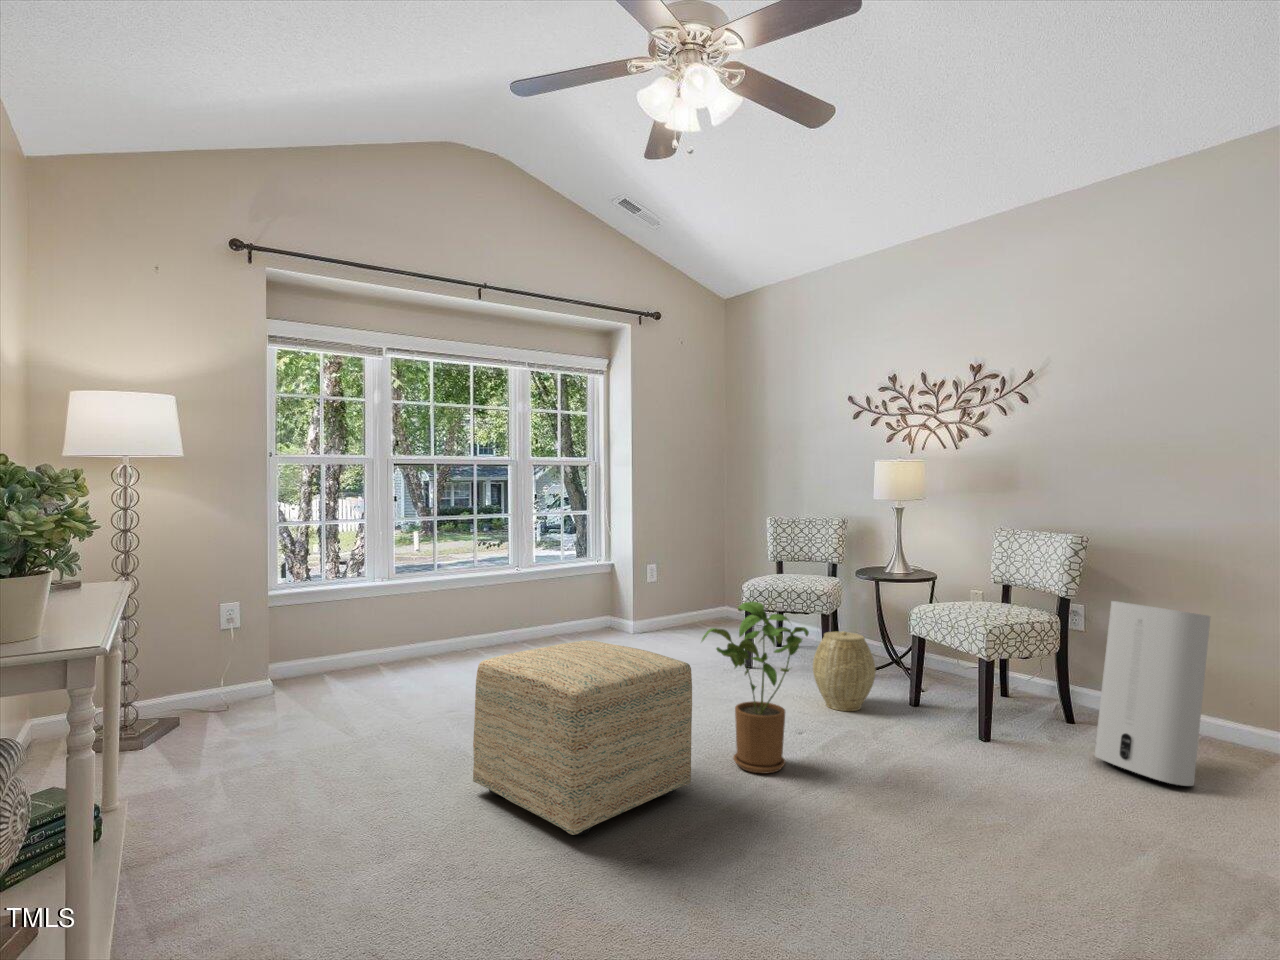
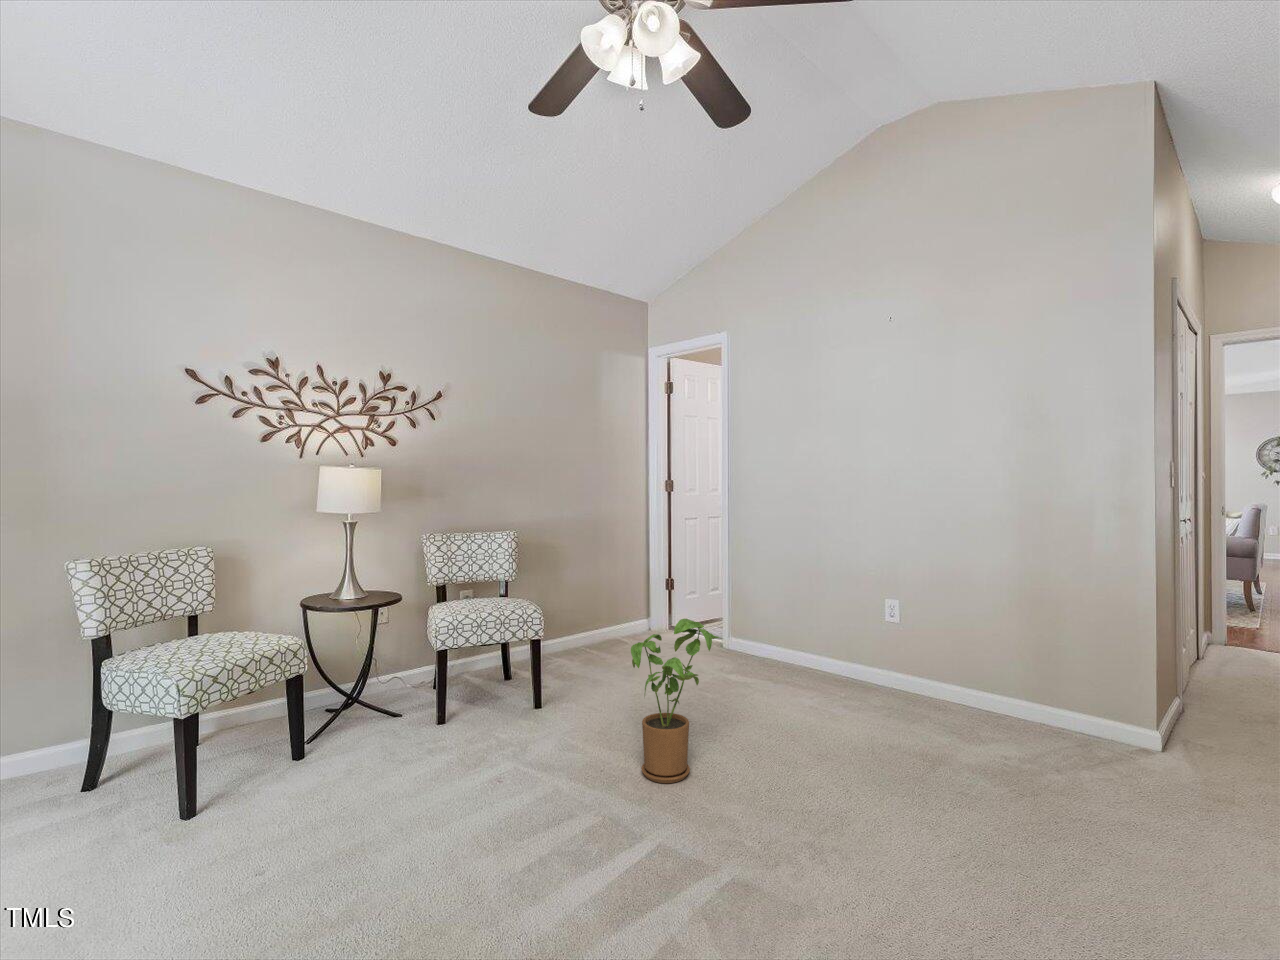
air purifier: present [1094,601,1210,786] -> none [565,566,623,673]
woven basket: present [813,631,876,711] -> none [434,659,501,748]
ottoman: present [473,640,692,835] -> none [701,680,912,918]

